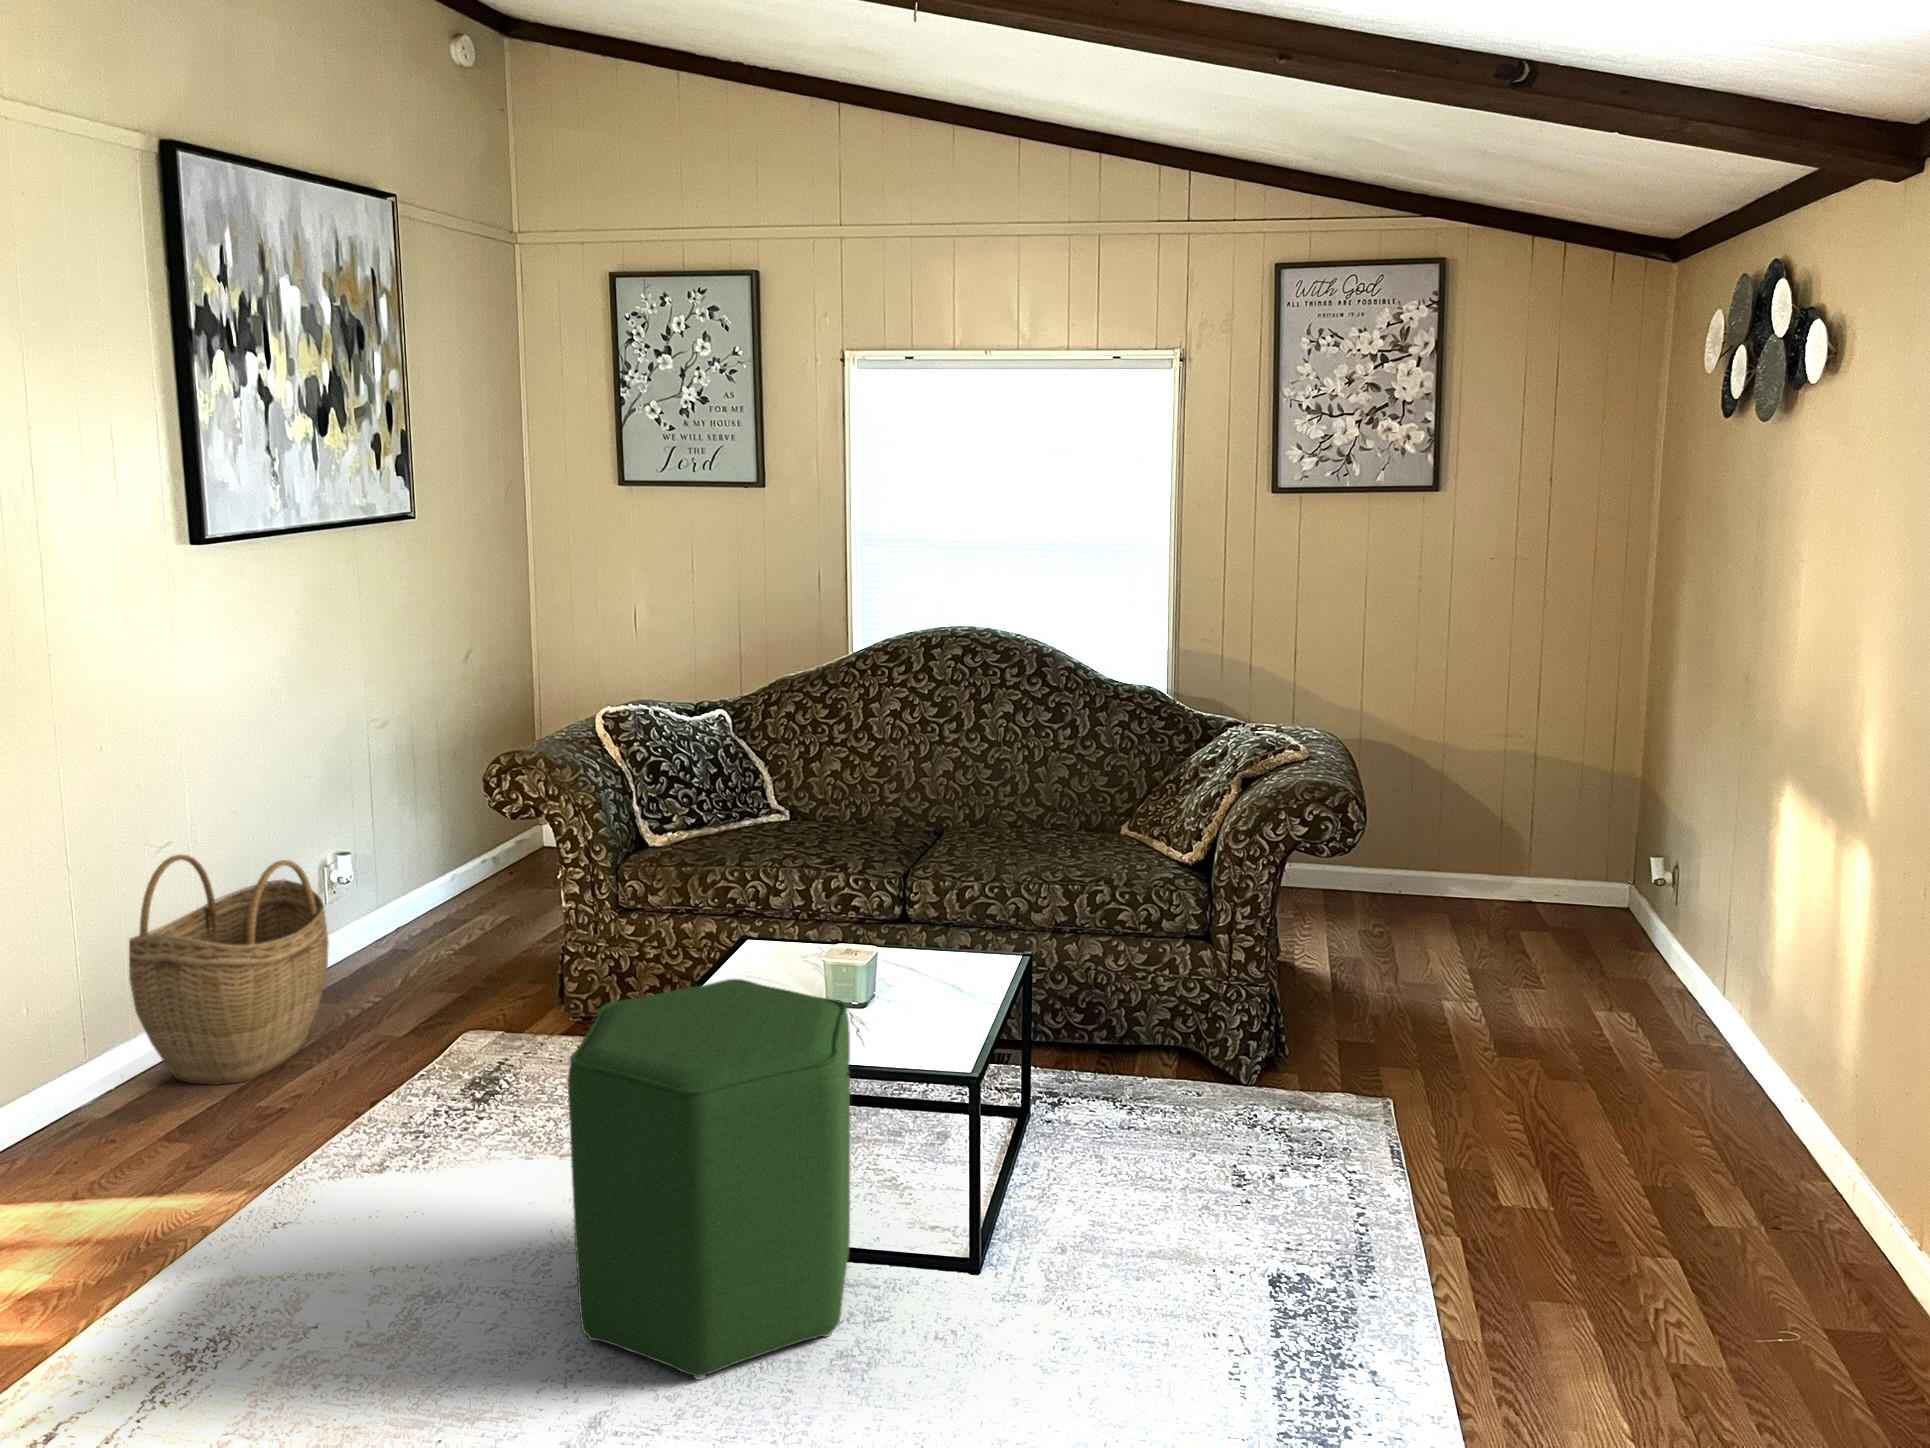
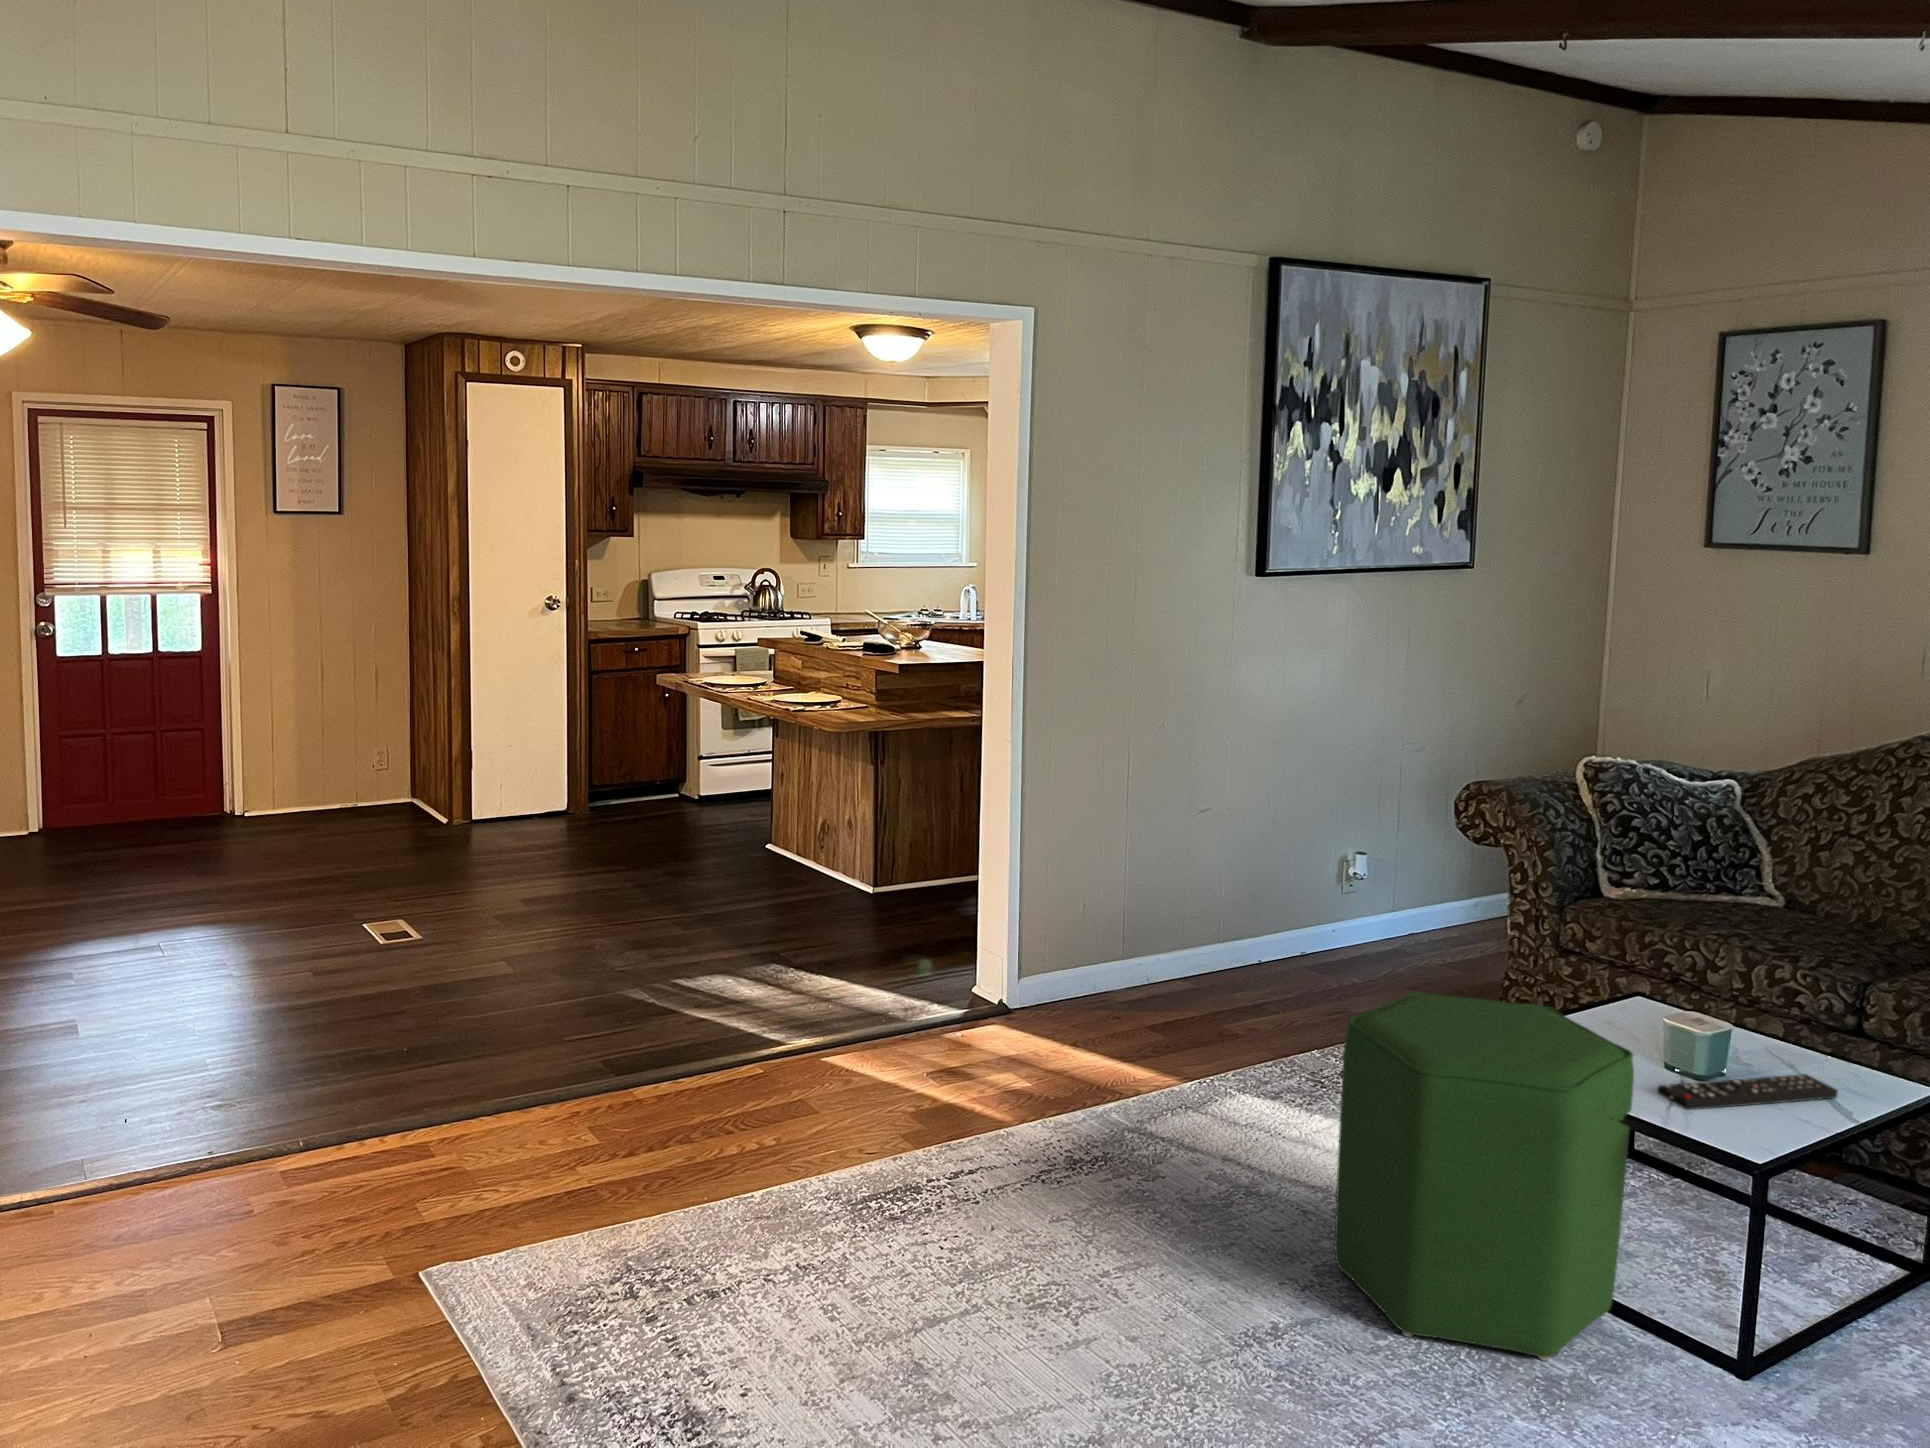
woven basket: present [129,855,329,1085] -> none [1158,818,1310,1007]
remote control: none [853,973,973,1041] -> present [1657,1074,1838,1110]

